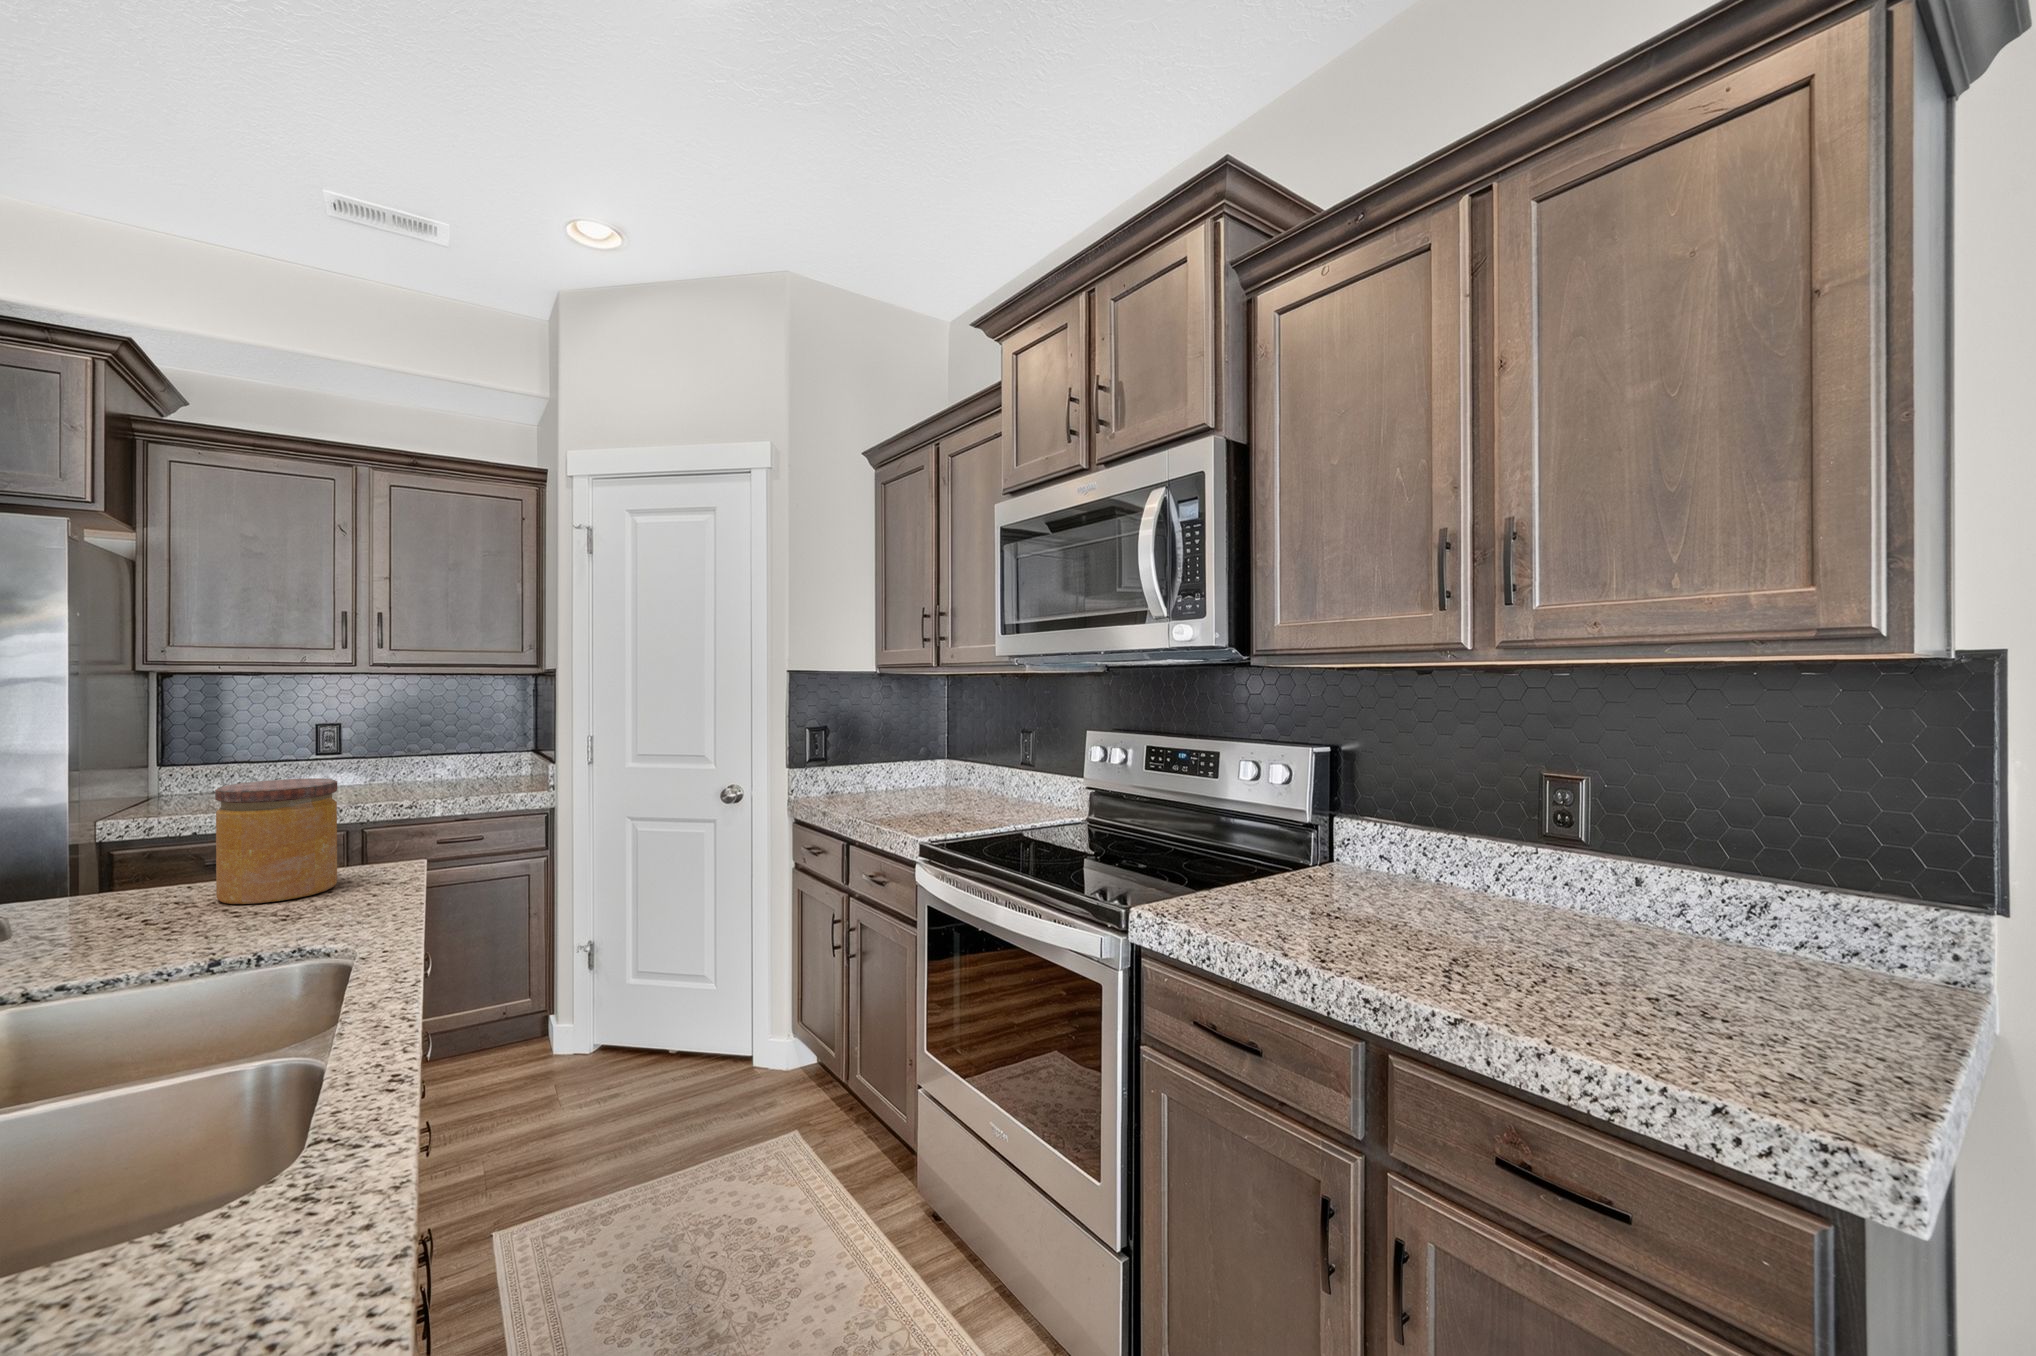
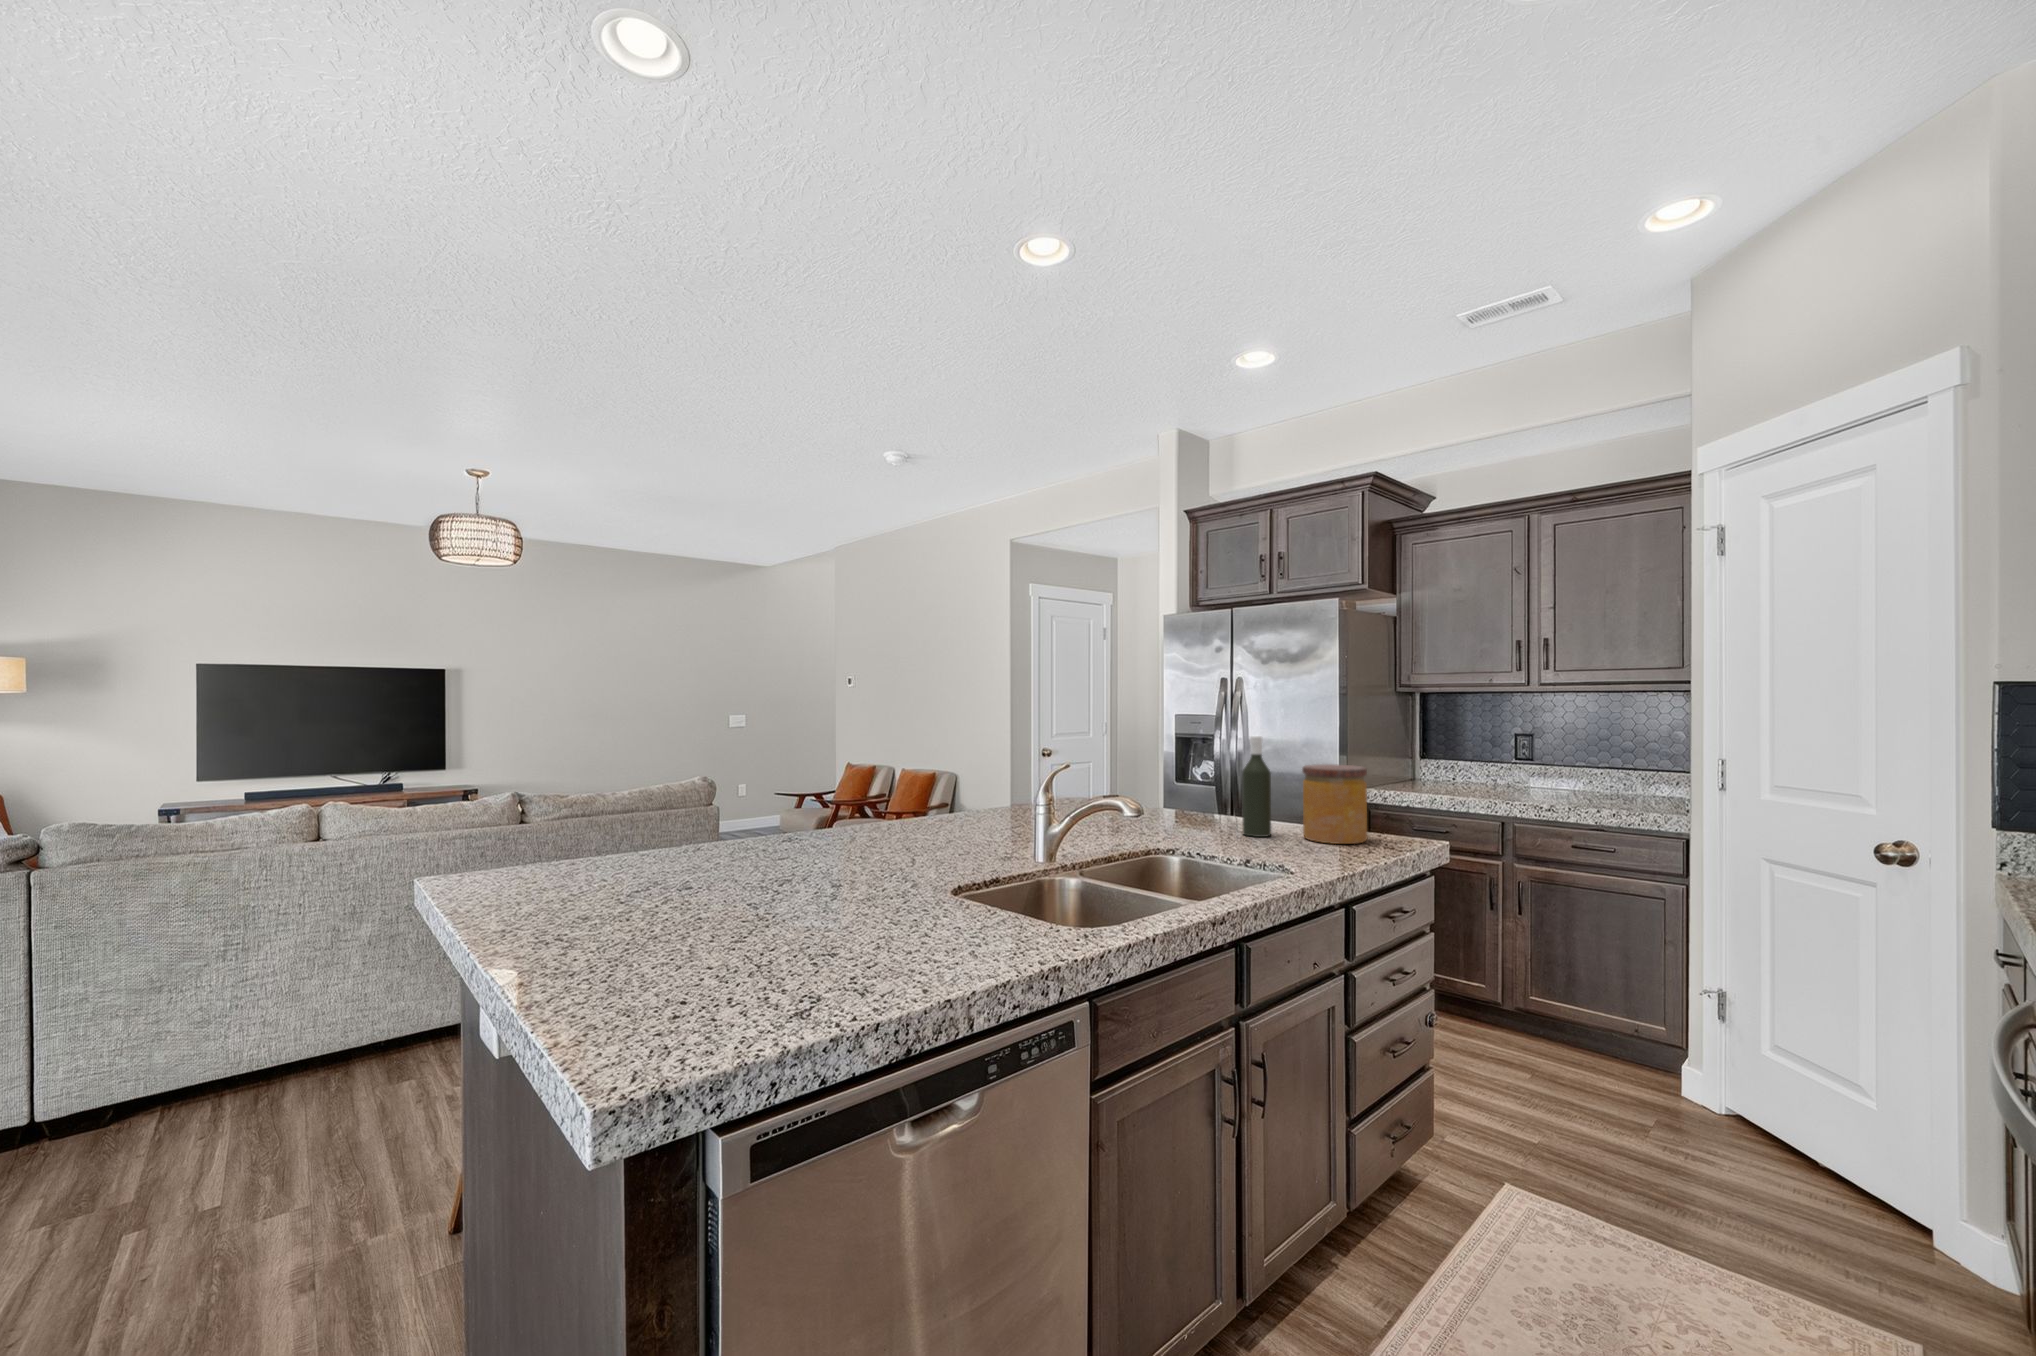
bottle: none [81,748,153,929] -> present [1242,736,1271,837]

